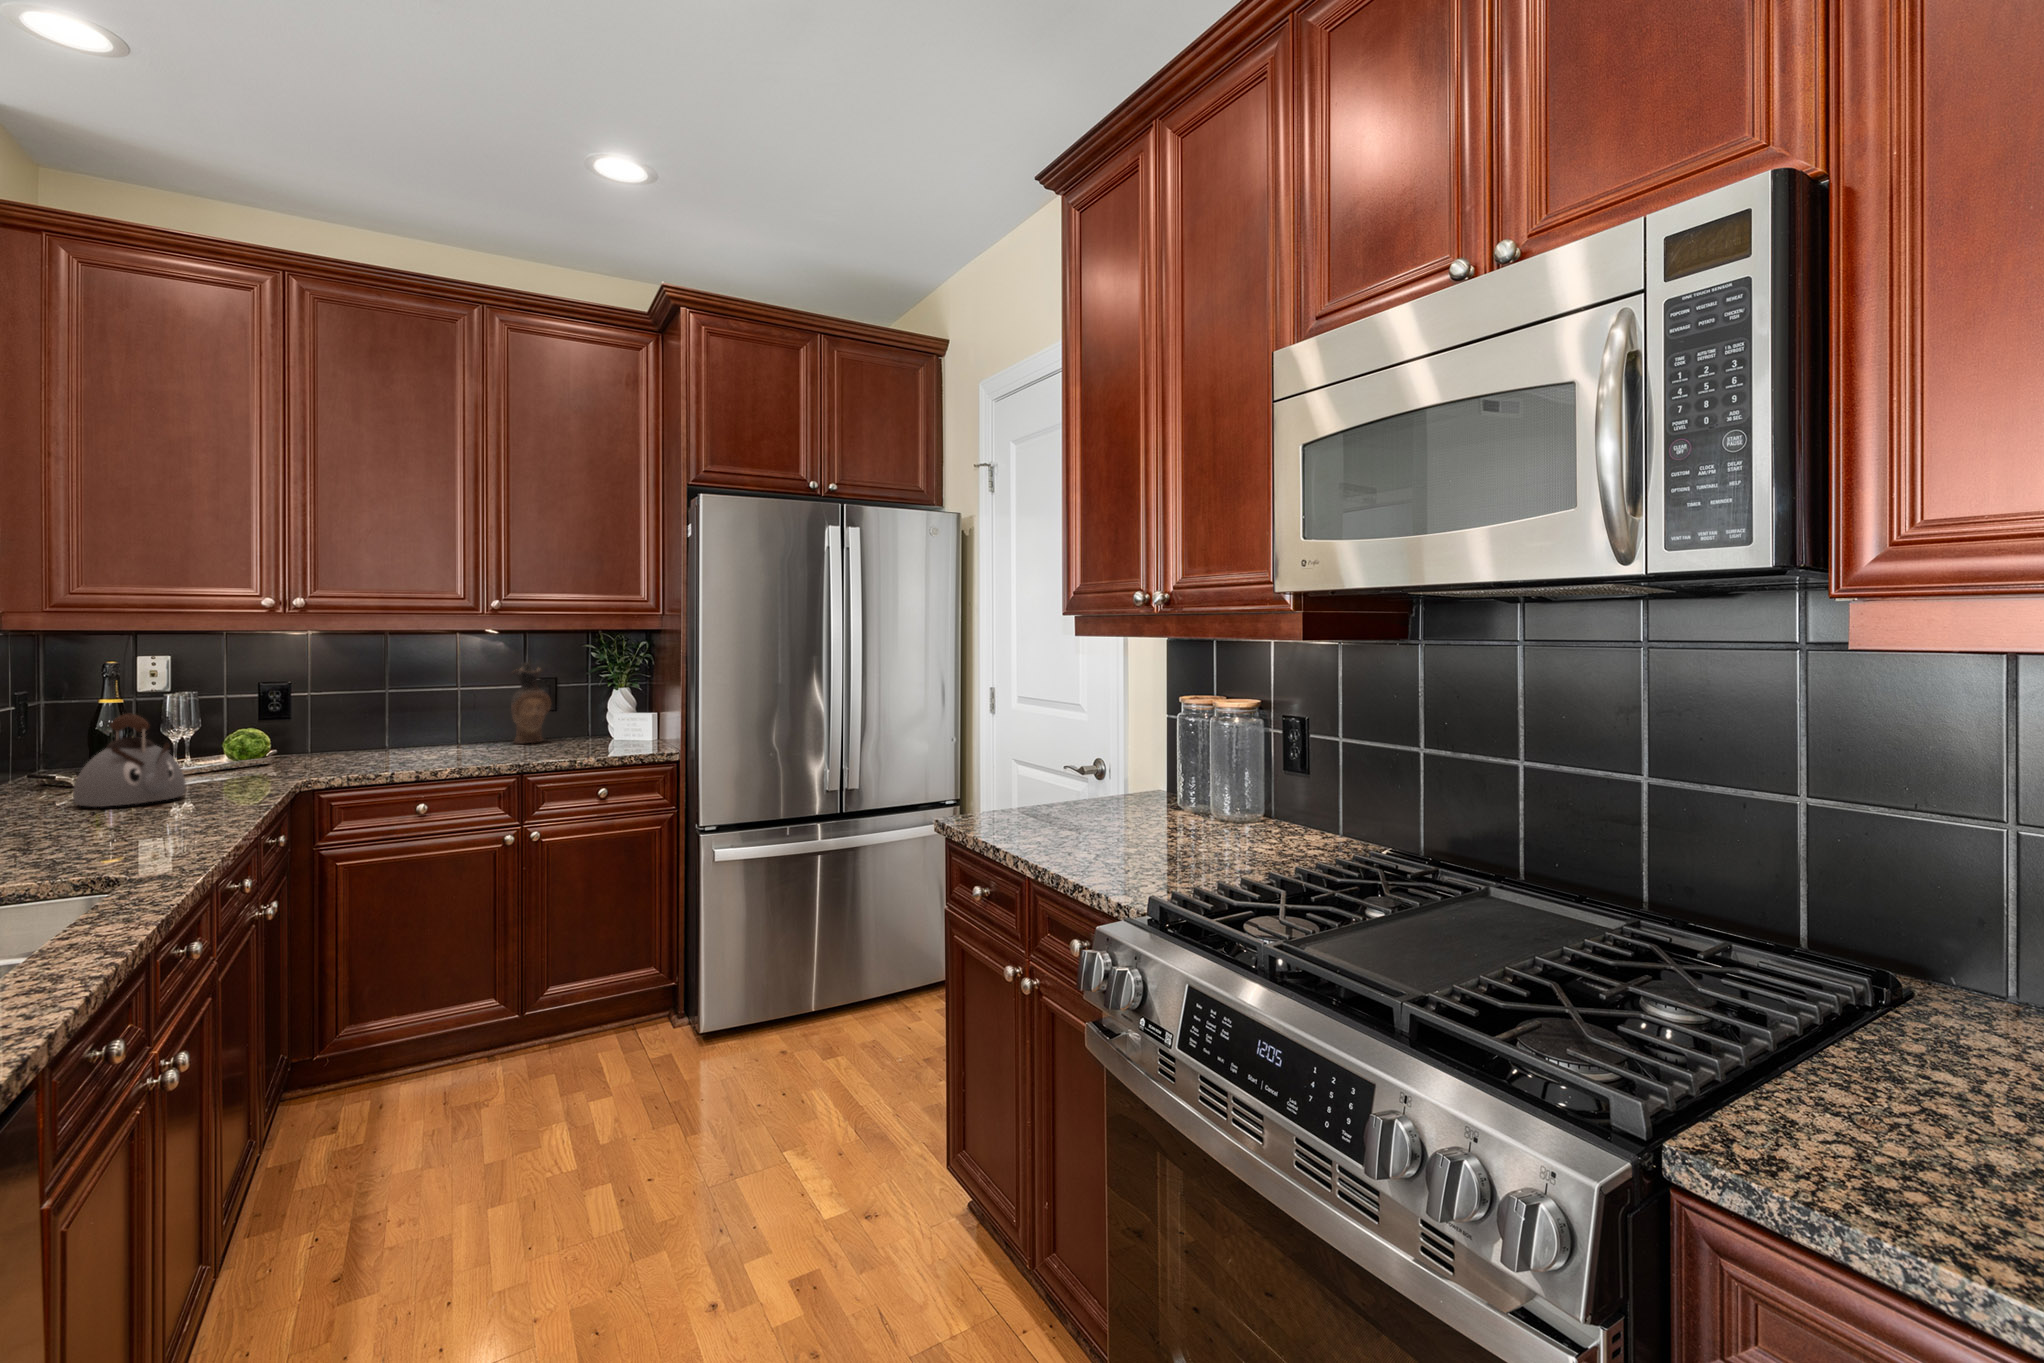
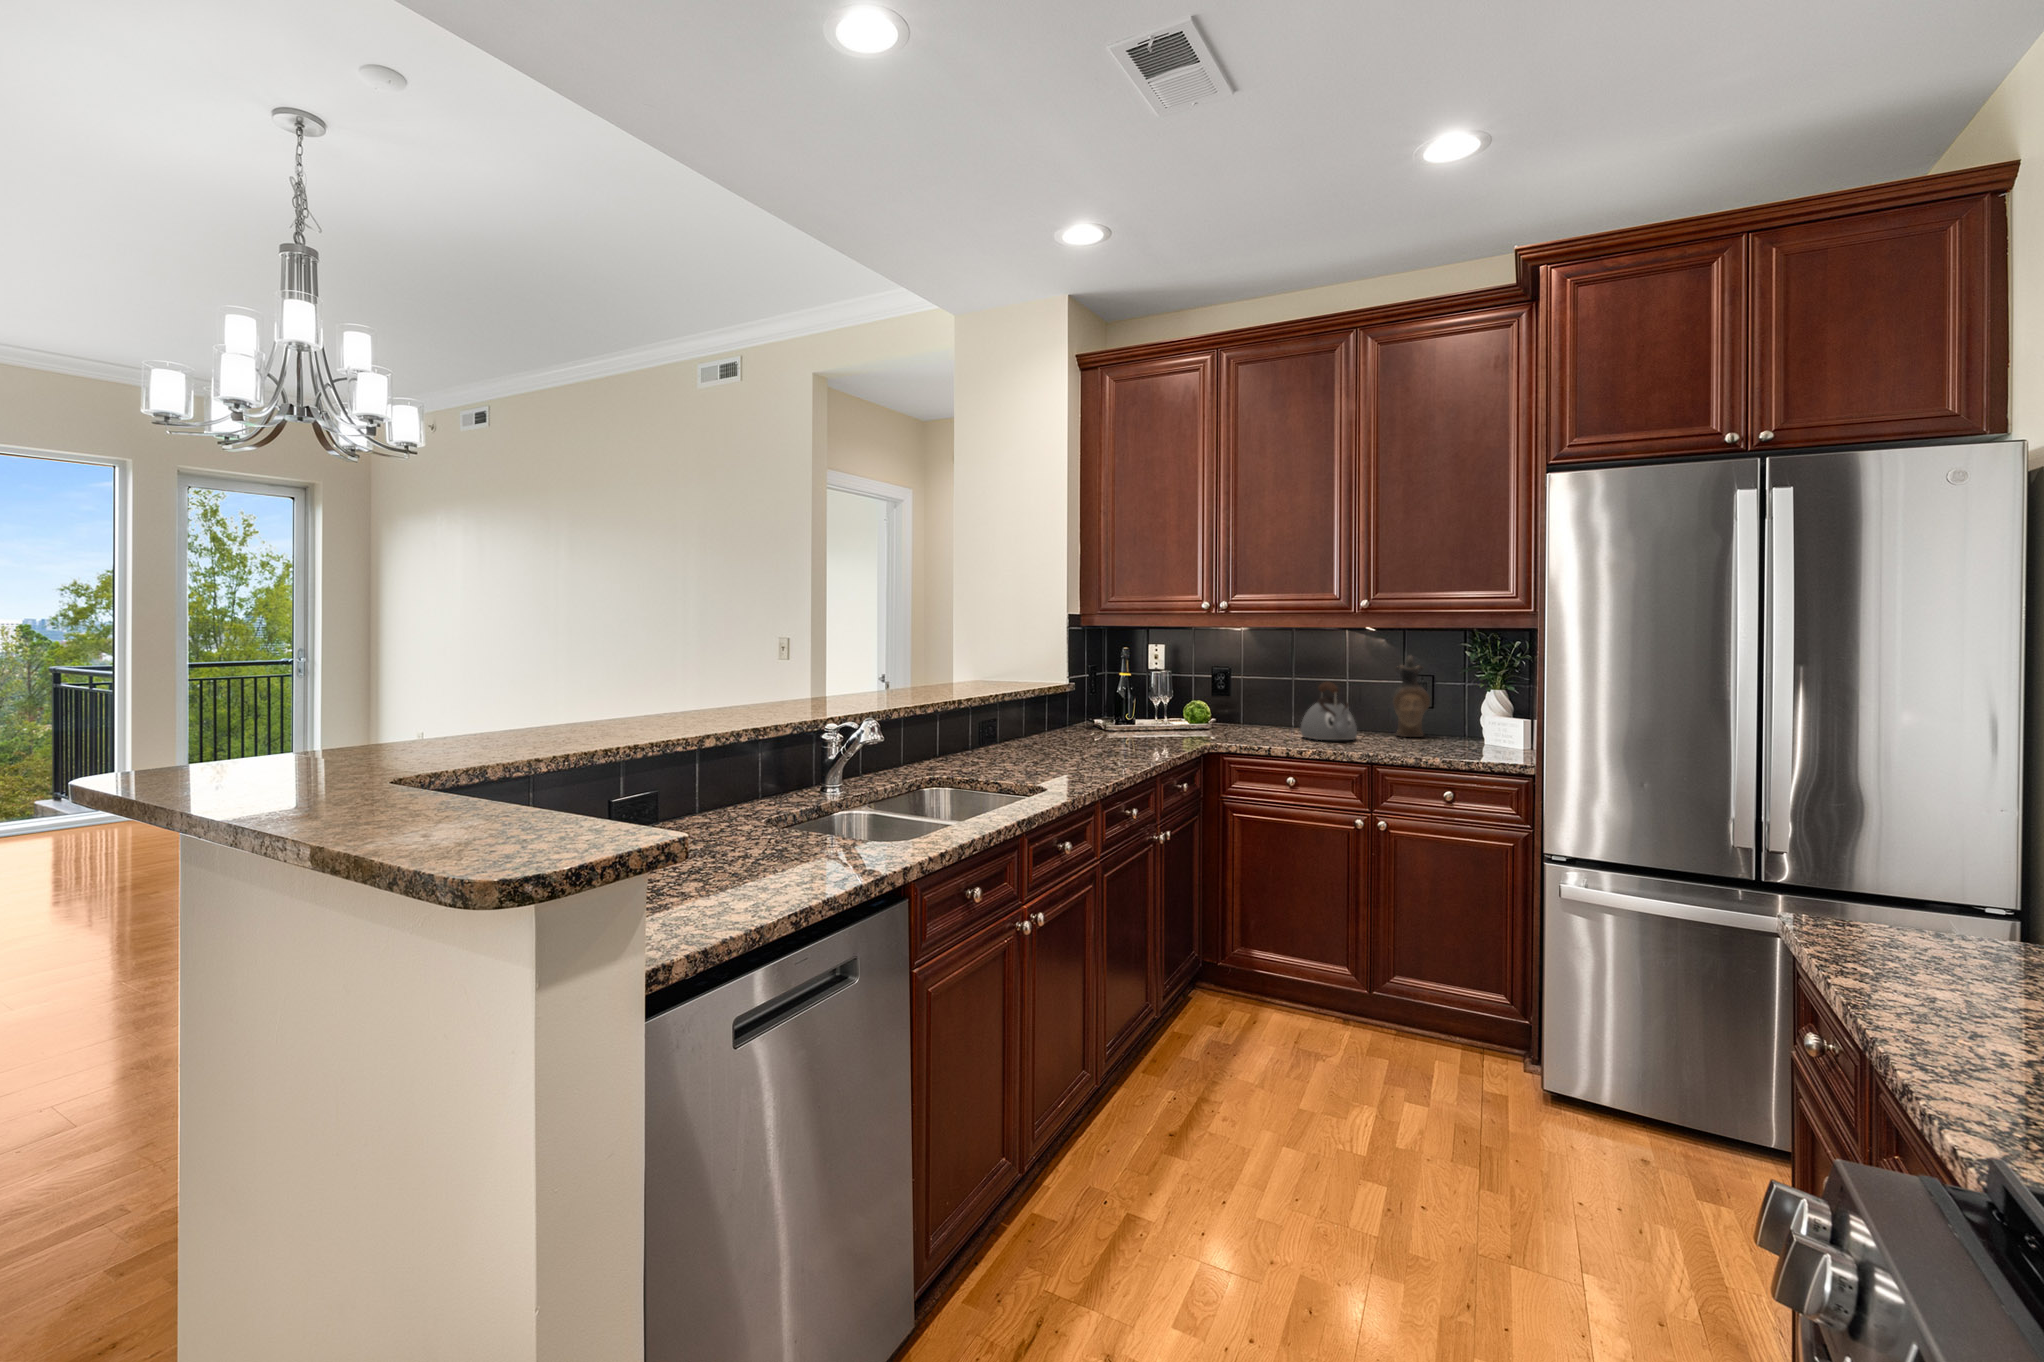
kettle: present [73,714,186,807] -> present [1301,681,1357,740]

